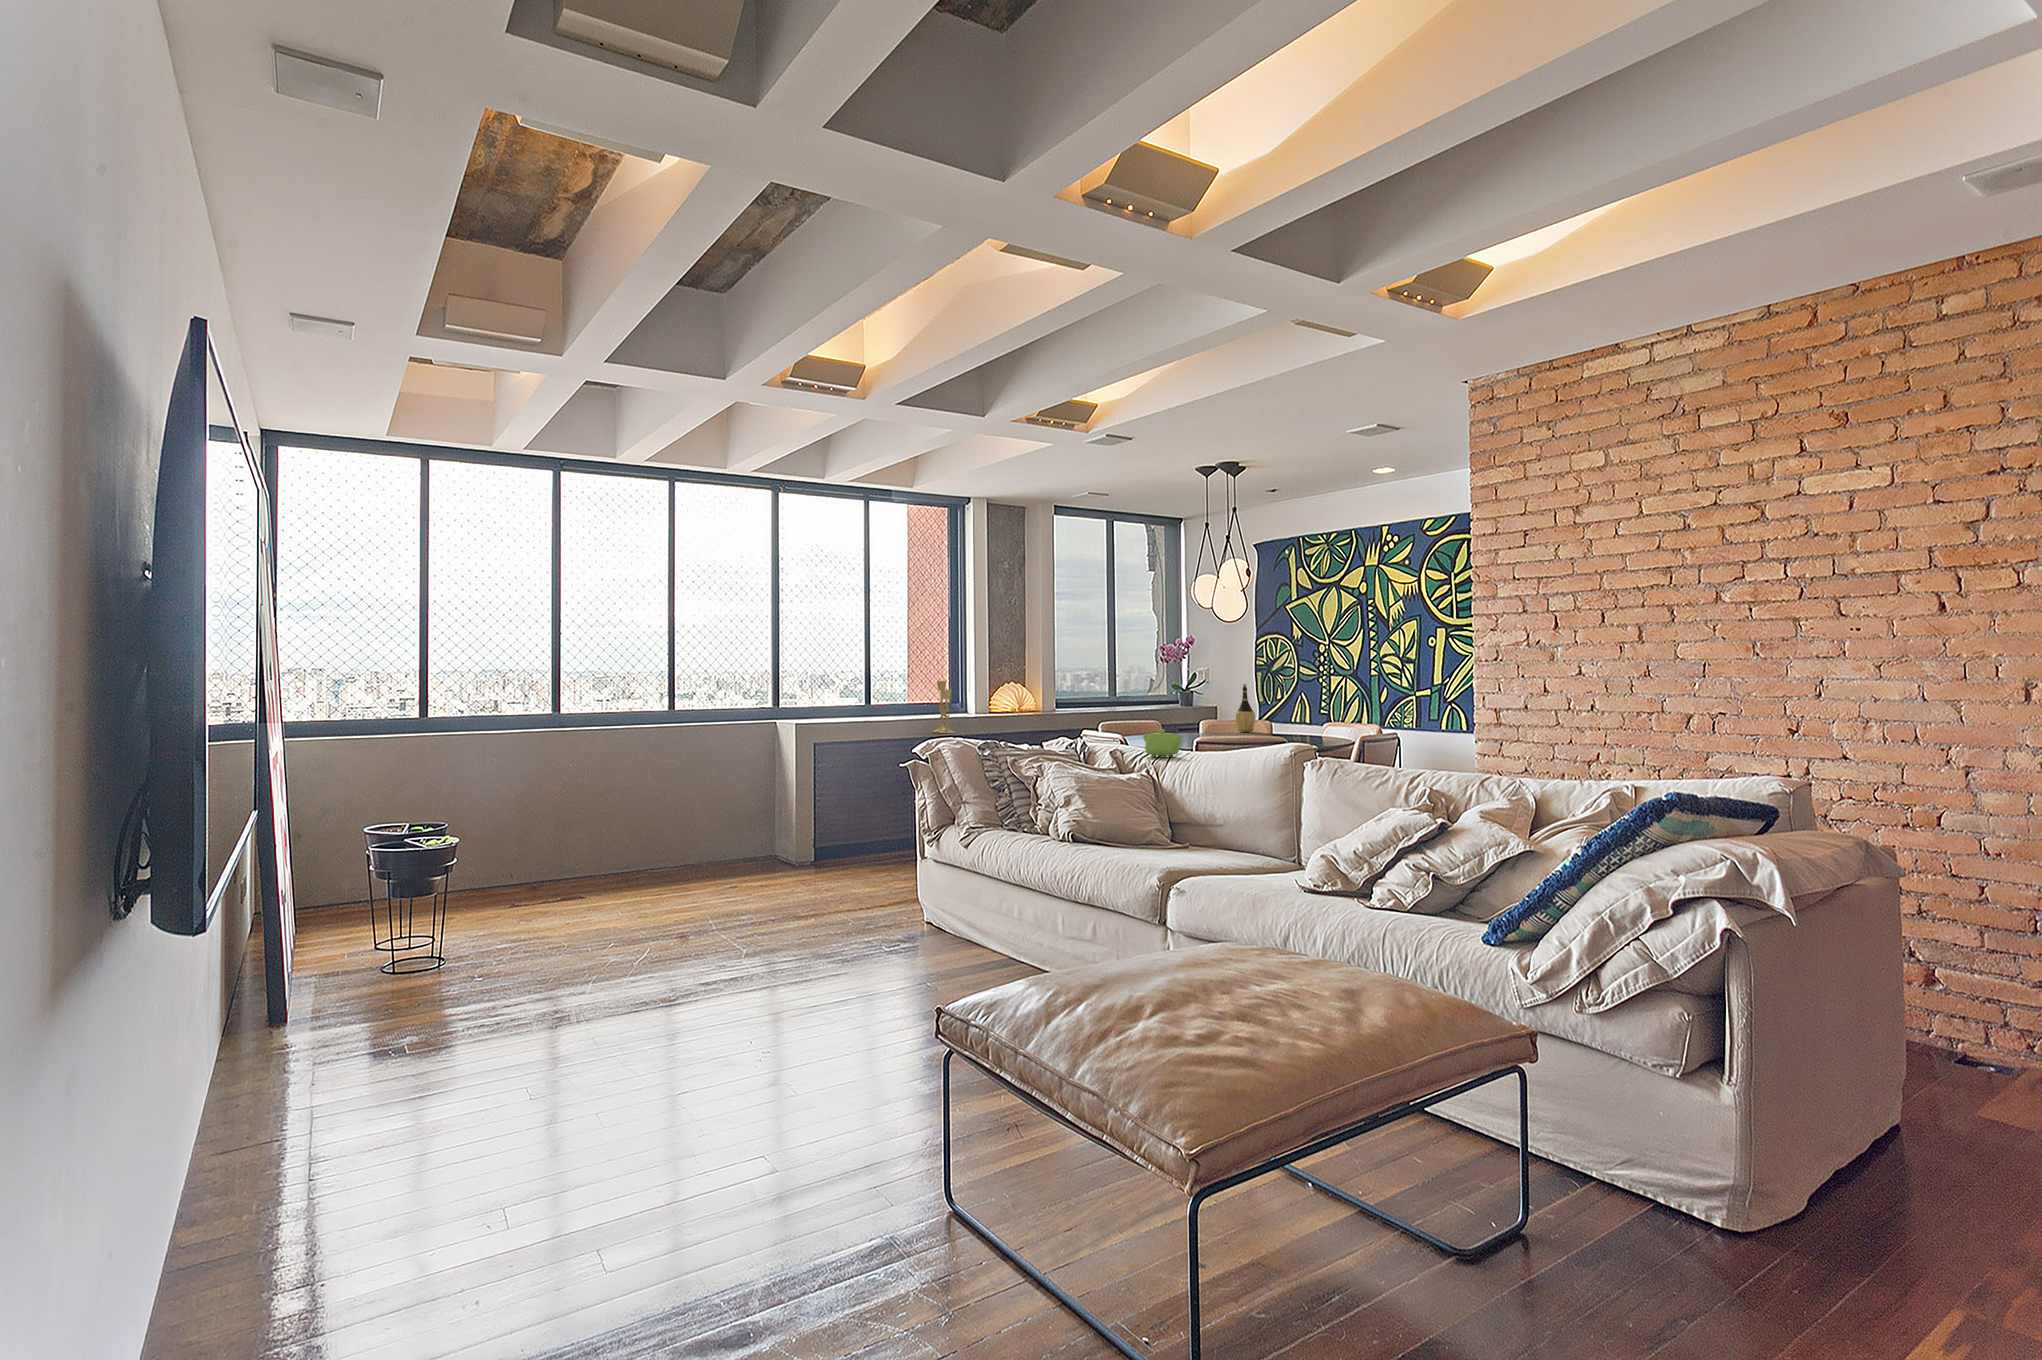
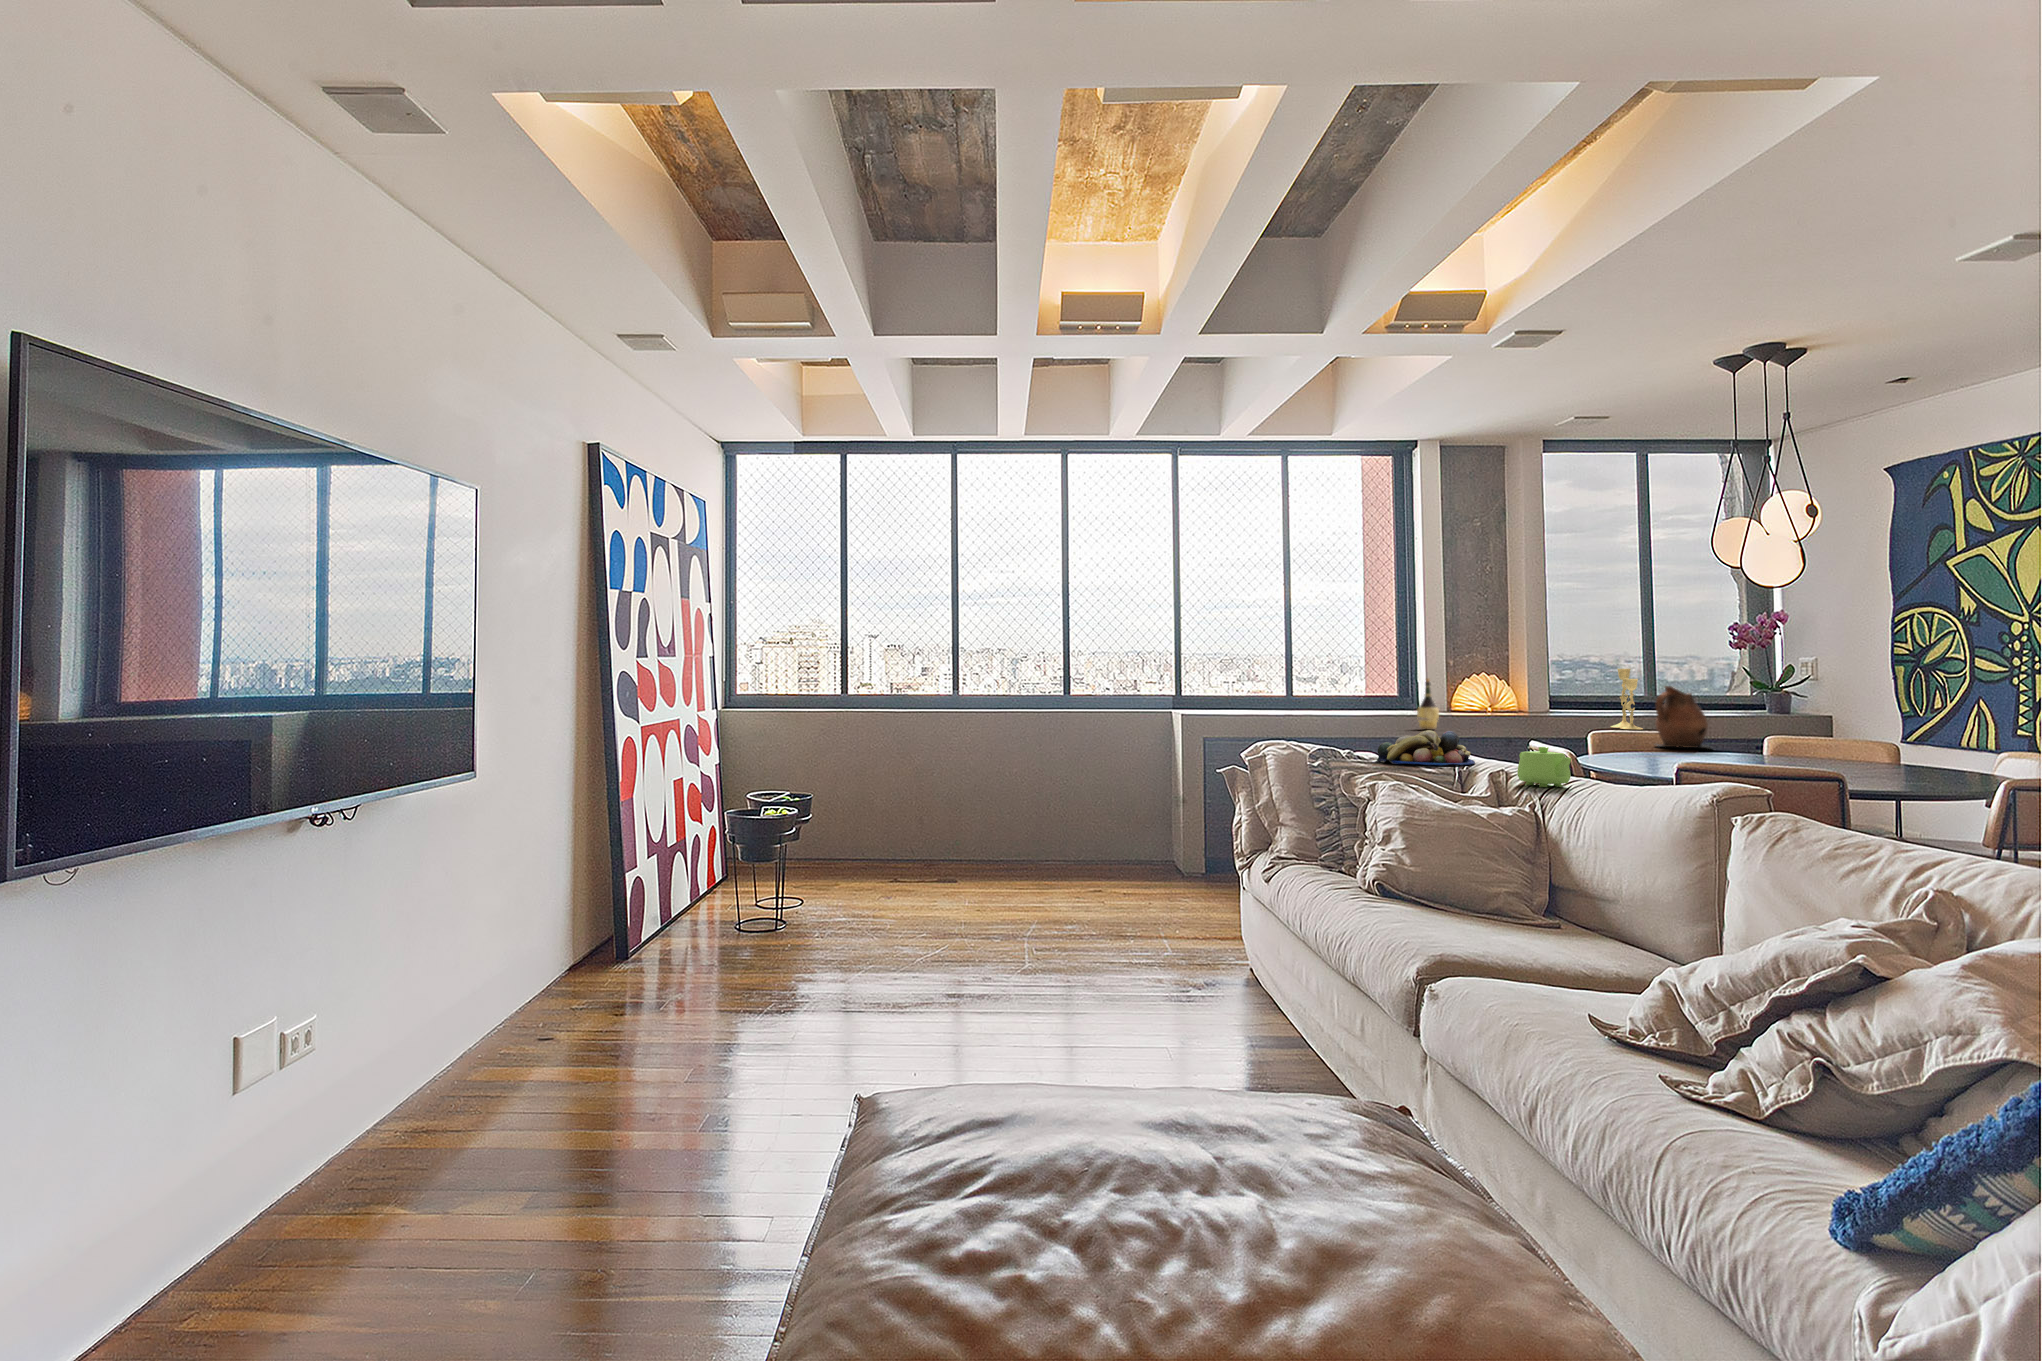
candlestick: present [932,681,955,733] -> present [1611,669,1643,730]
wine bottle: present [1235,684,1255,732] -> present [1417,679,1439,729]
ceramic pitcher: none [1156,688,1197,733] -> present [1656,686,1710,749]
fruit bowl: none [1015,724,1085,751] -> present [1377,730,1475,765]

